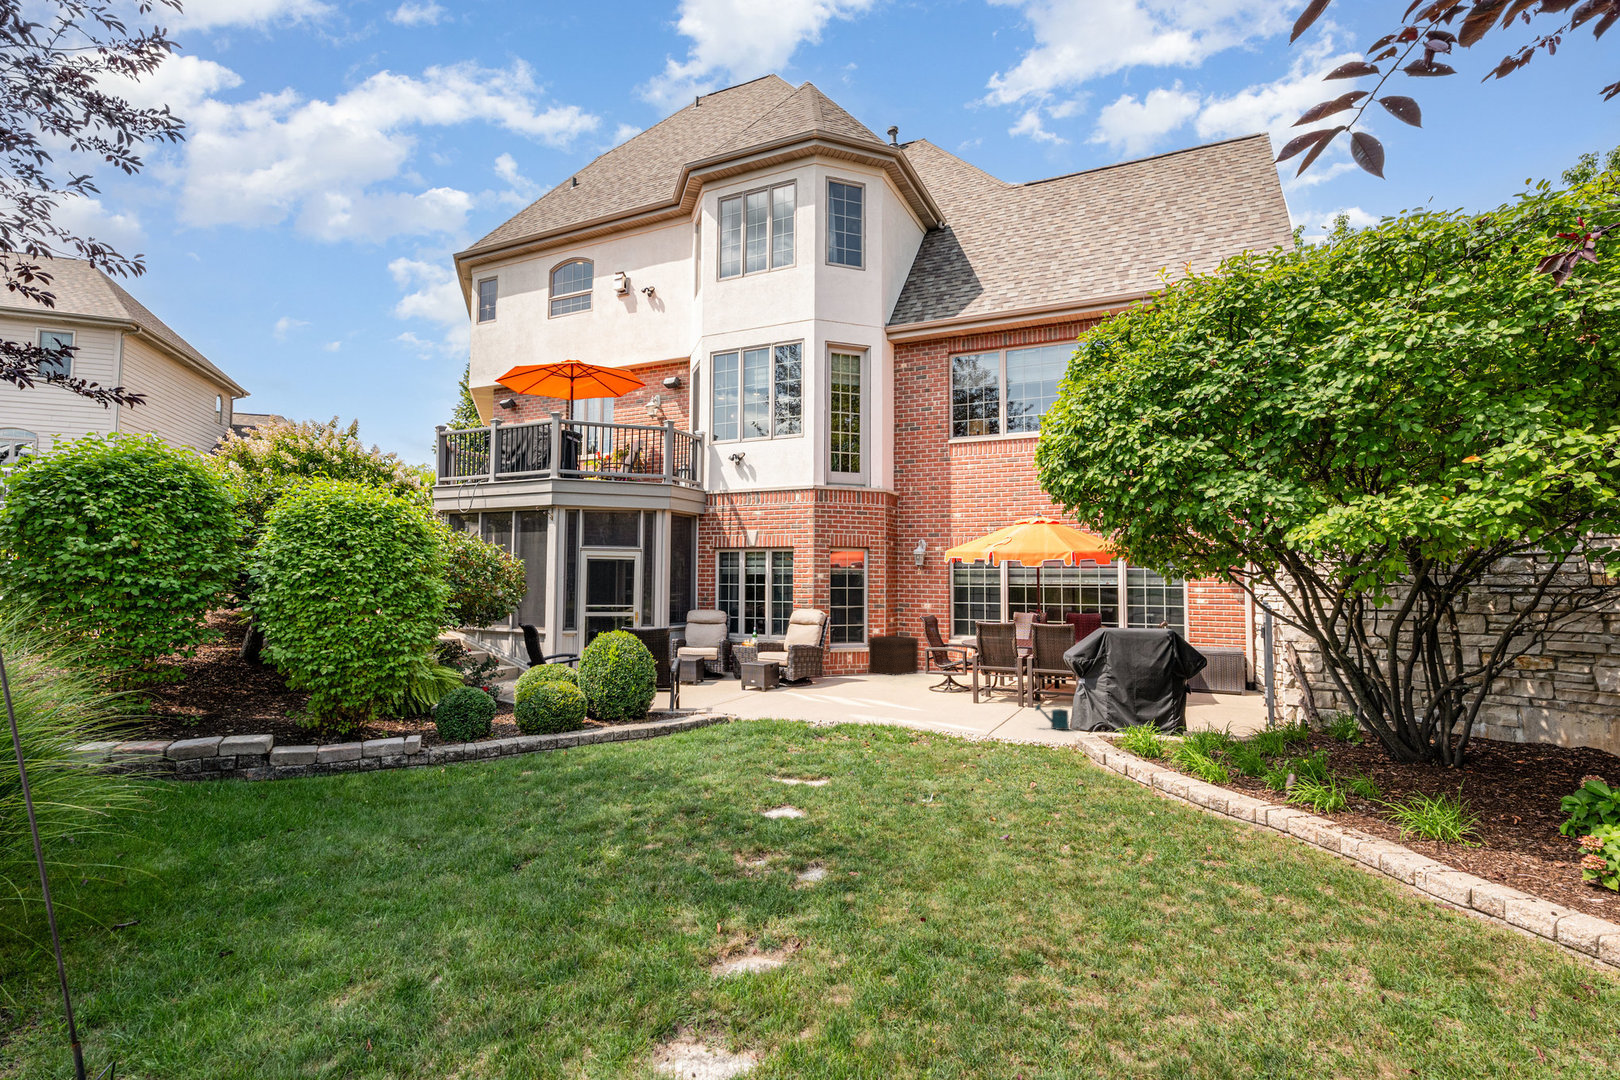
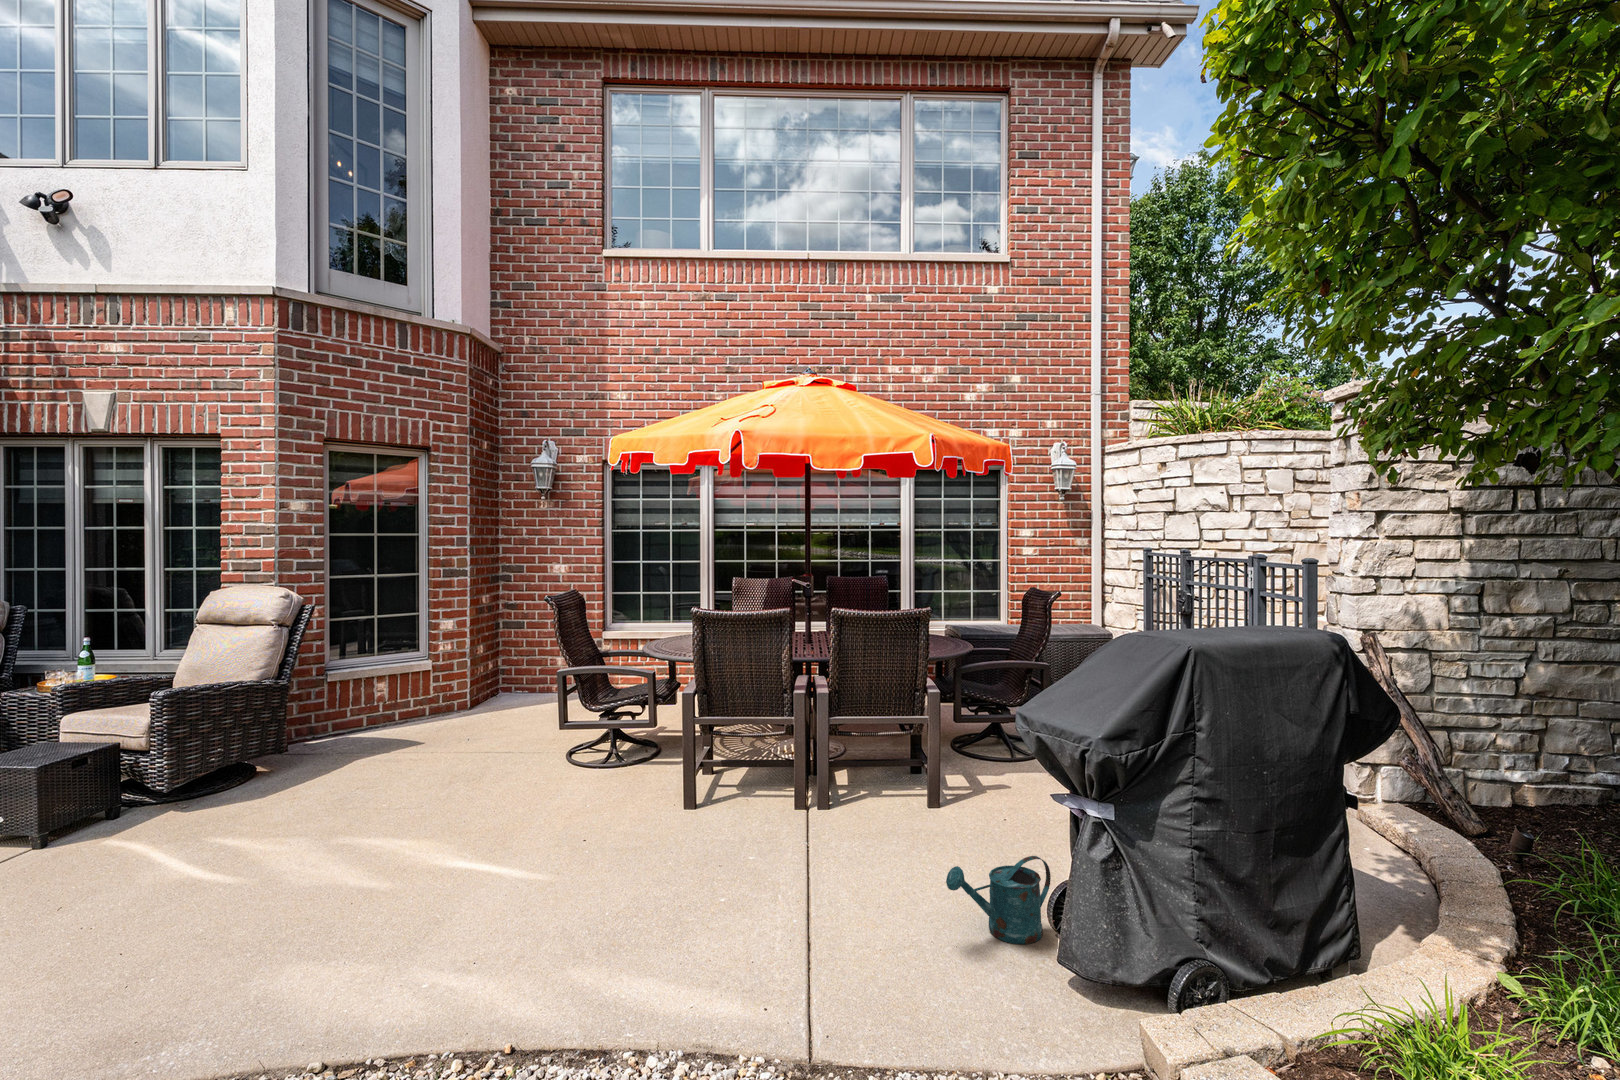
wooden crate: present [869,635,918,675] -> none [427,632,541,722]

